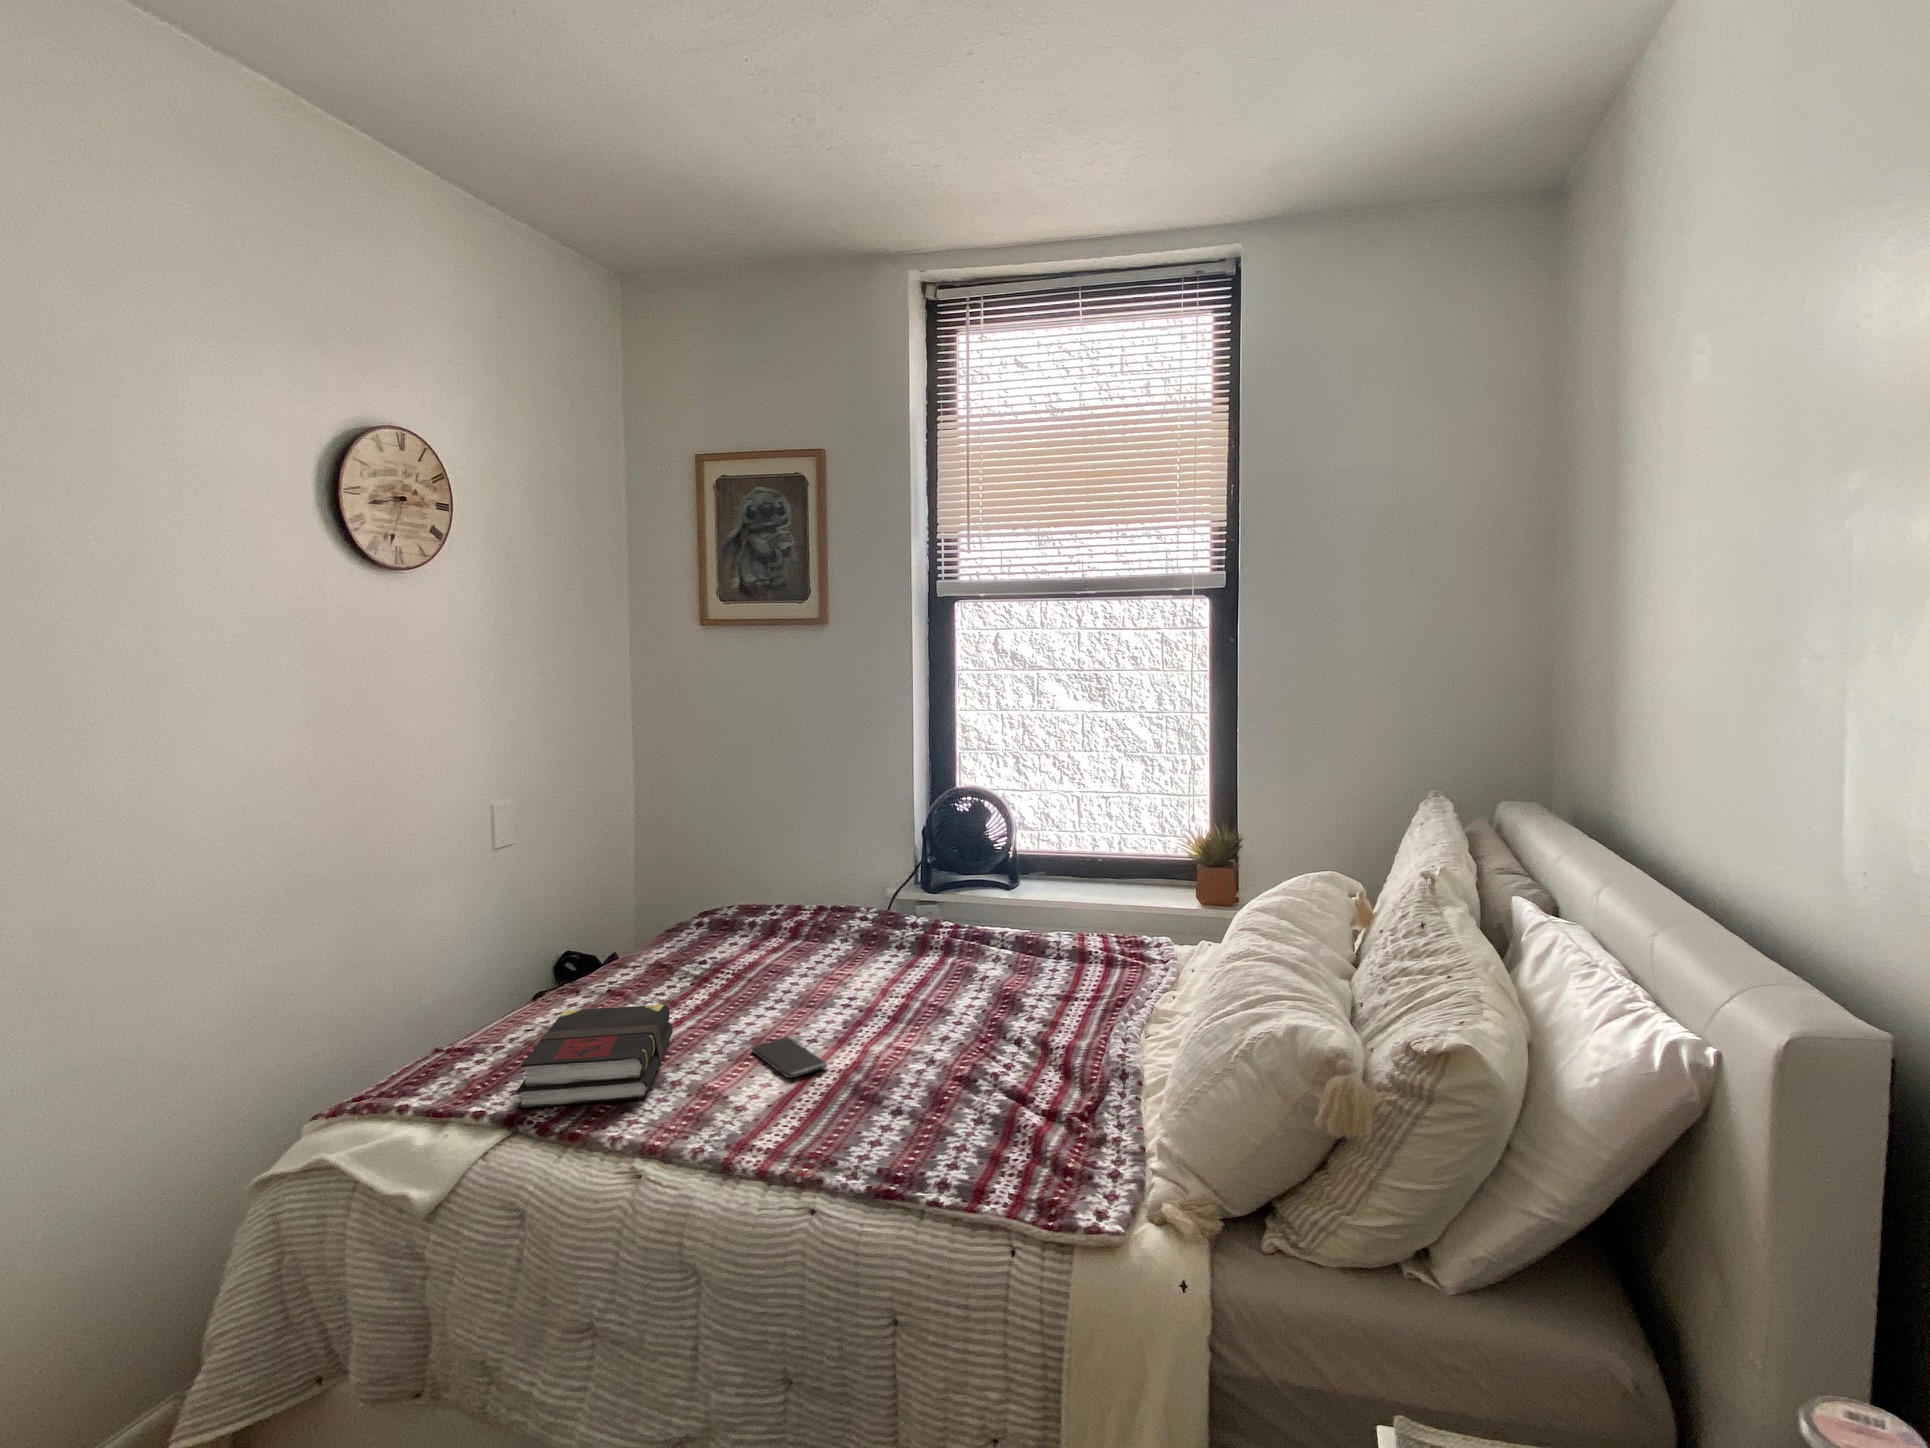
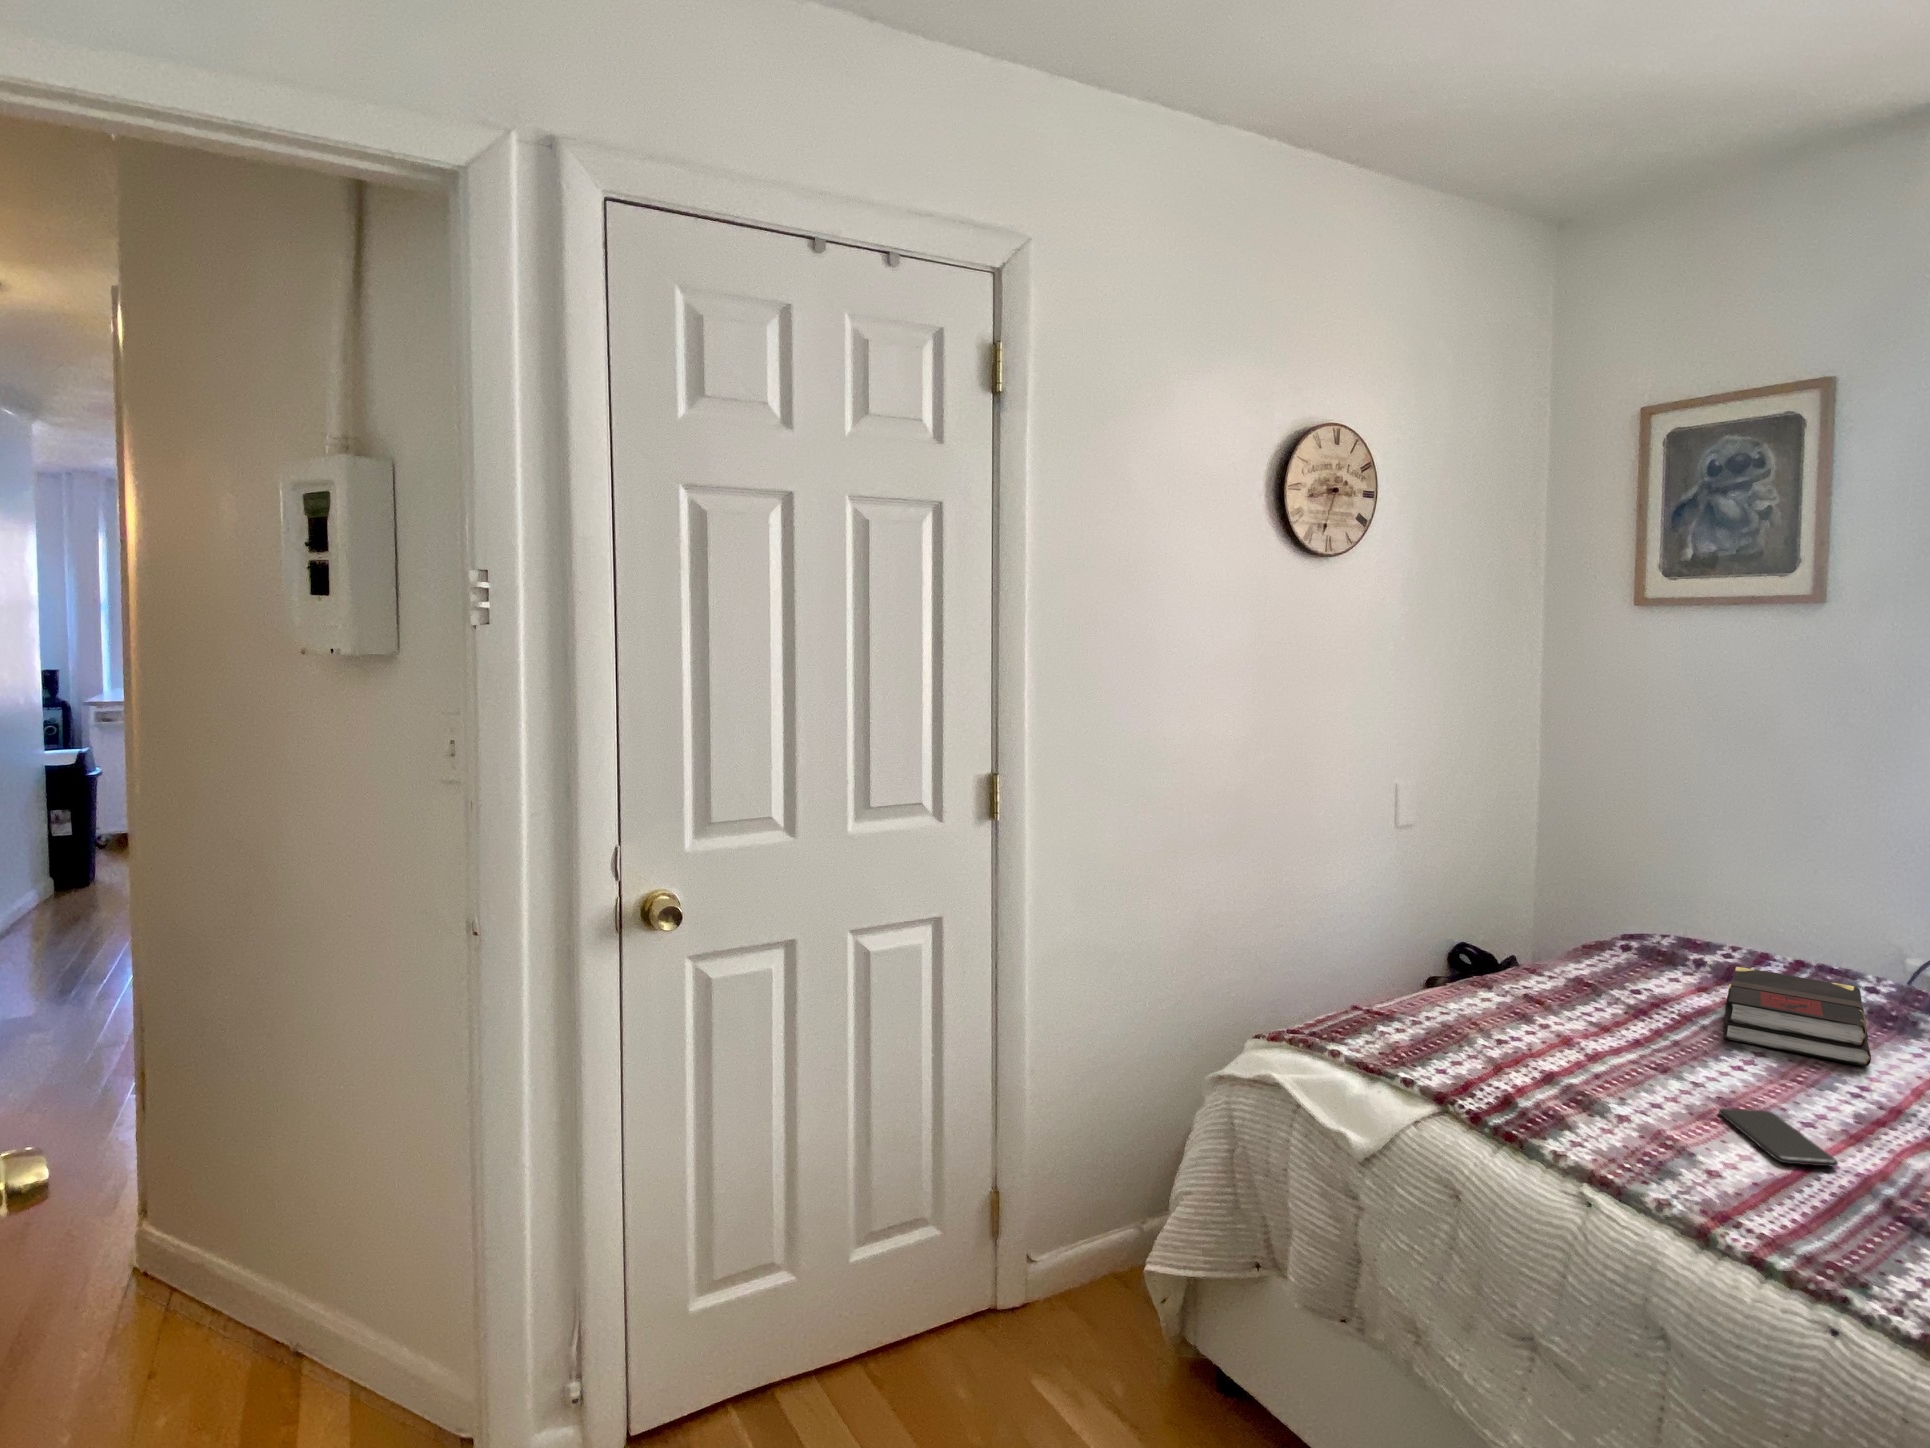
book: present [517,1005,673,1109] -> present [1724,967,1871,1066]

